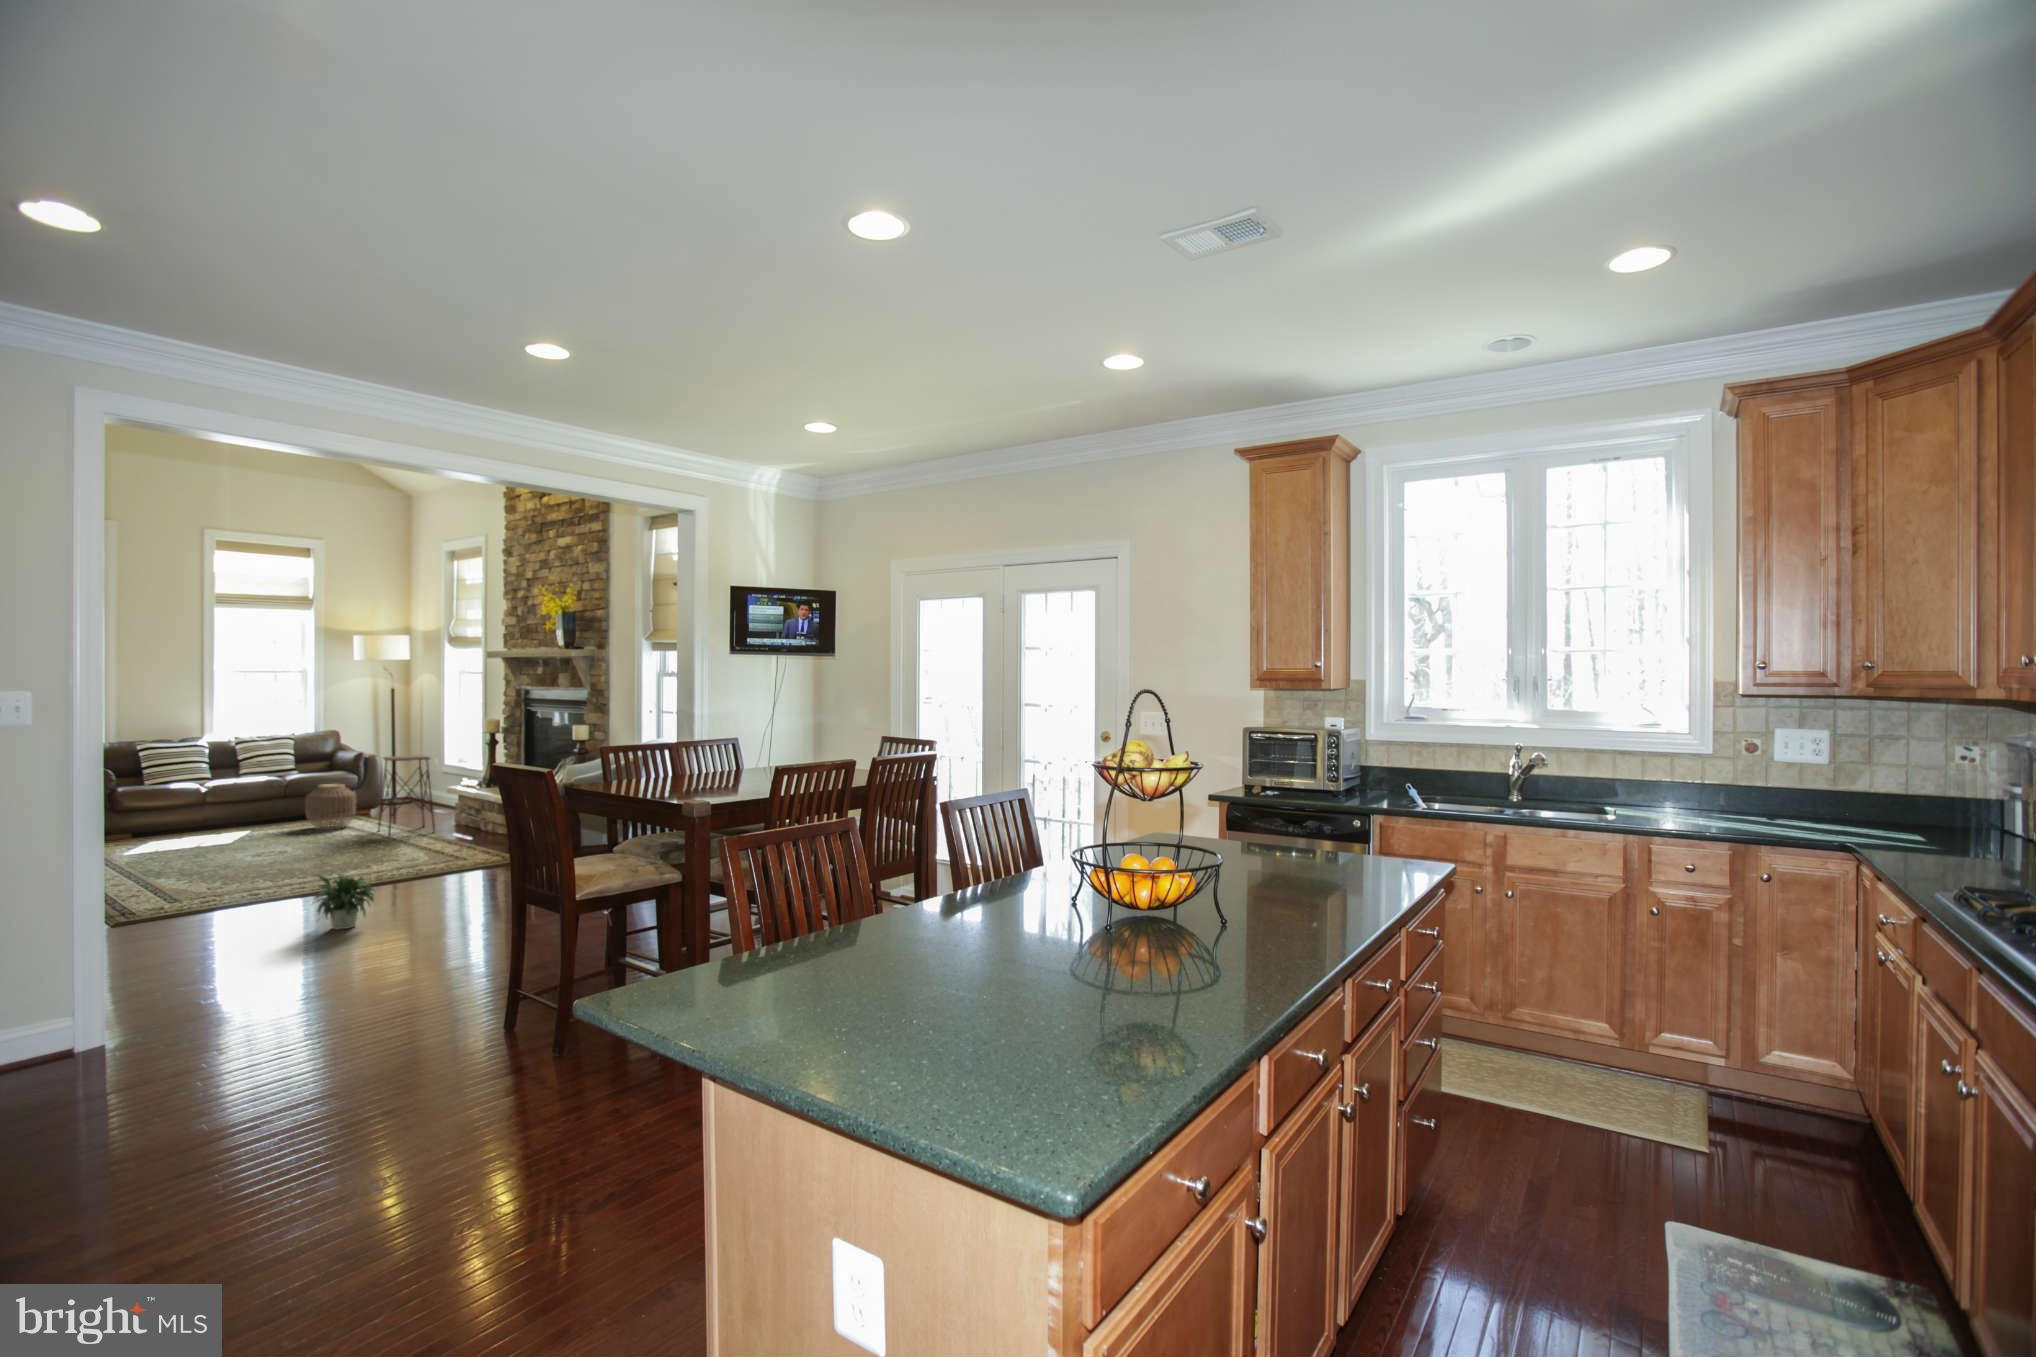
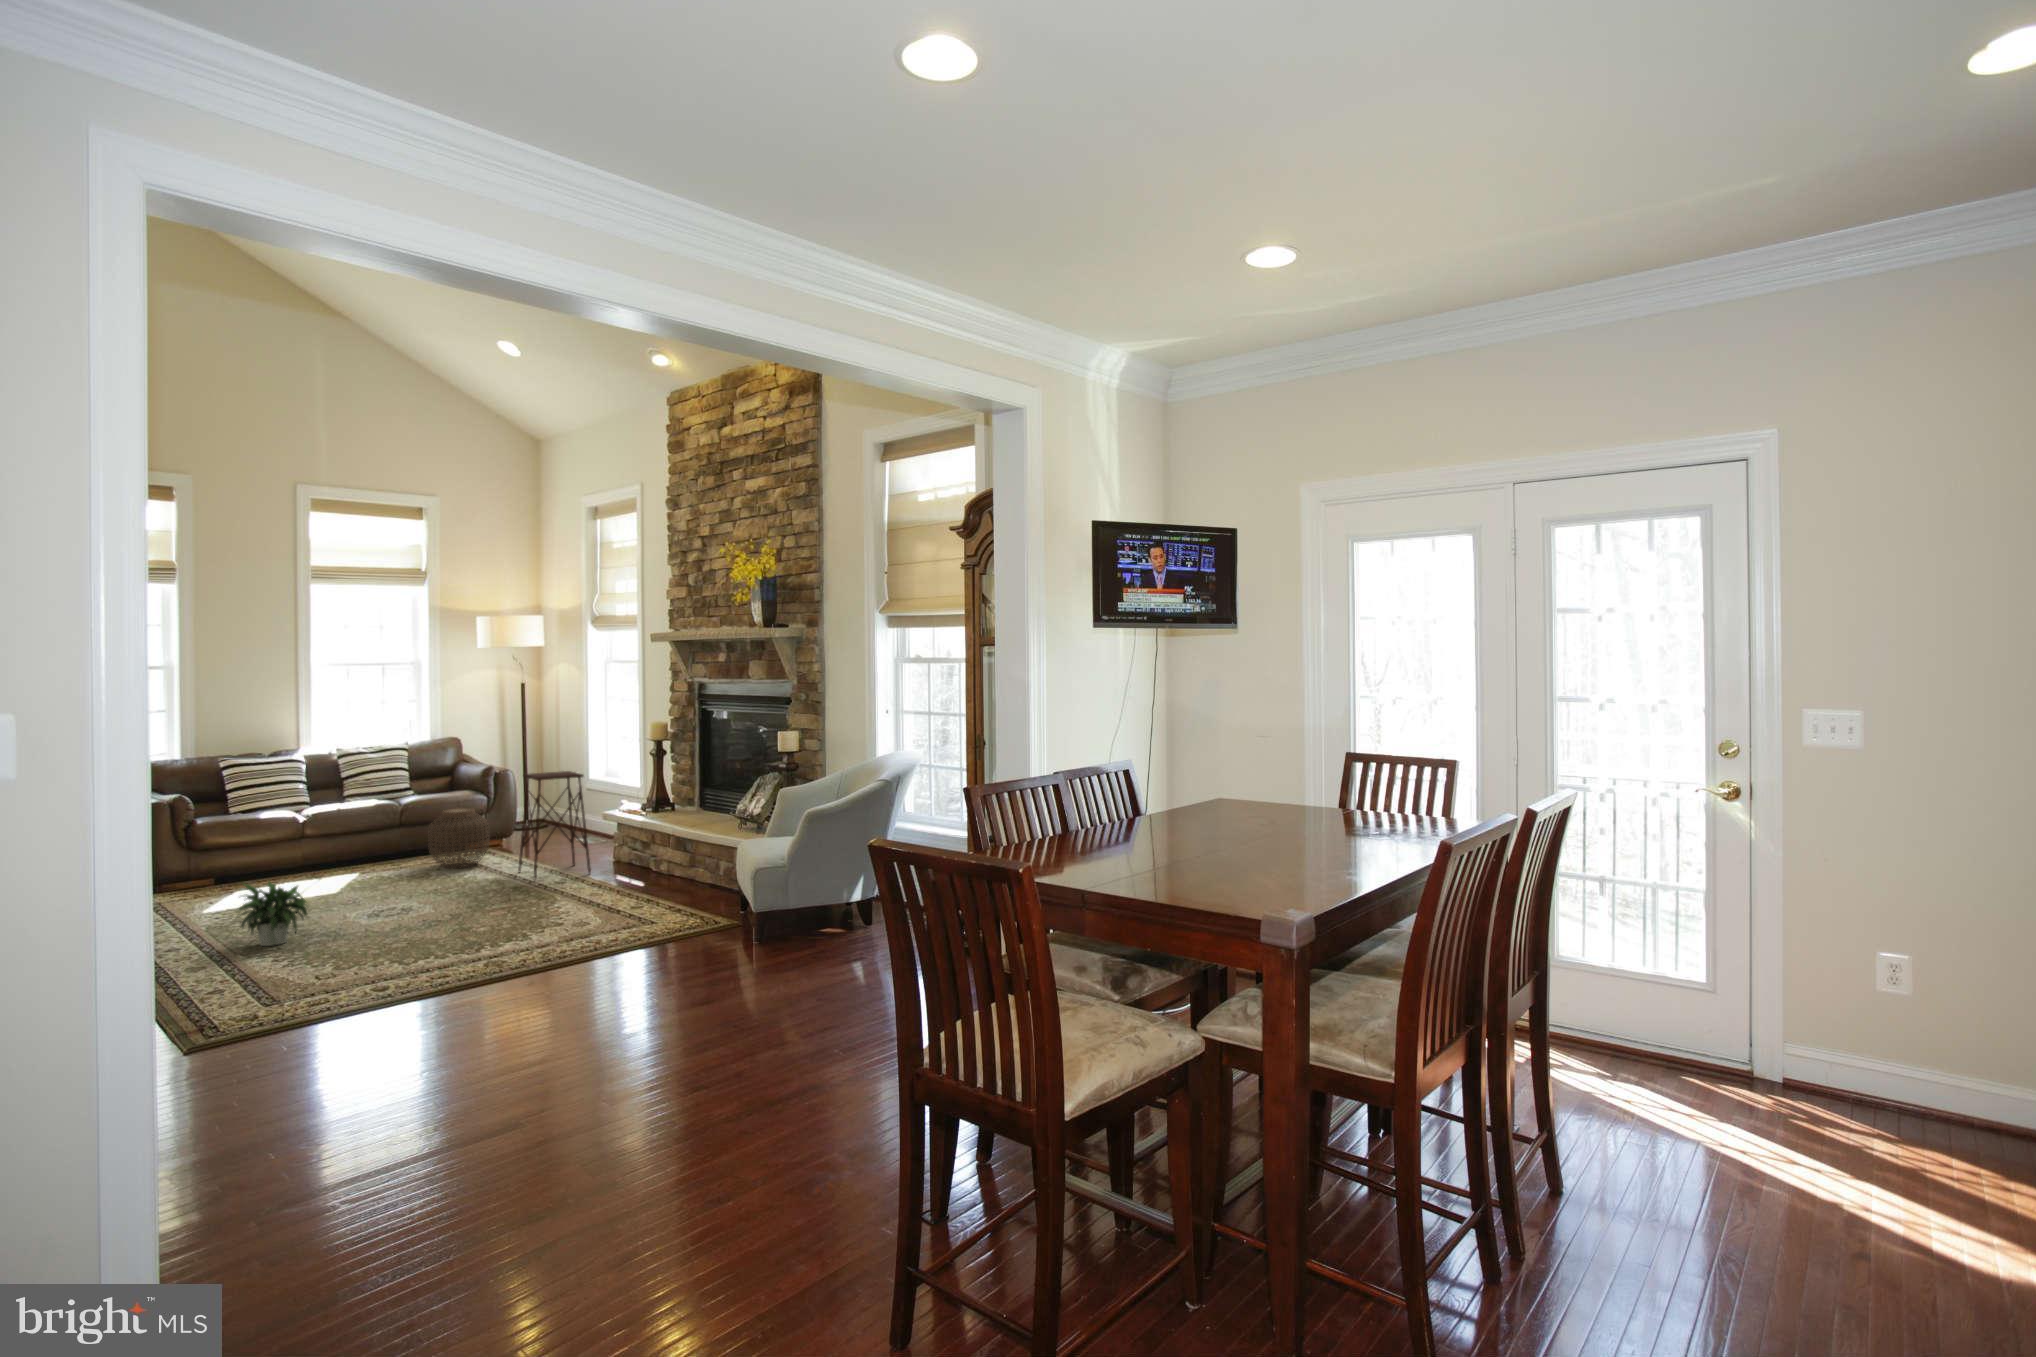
potted plant: present [315,873,374,930] -> present [239,882,307,946]

